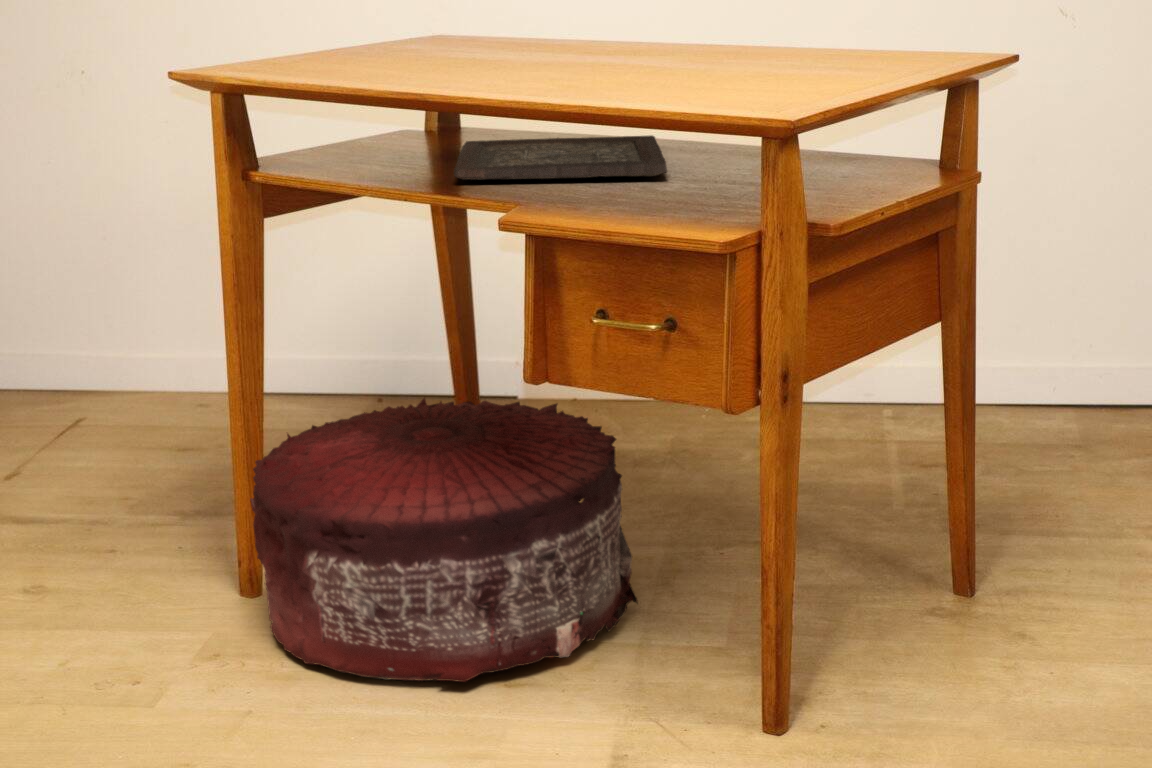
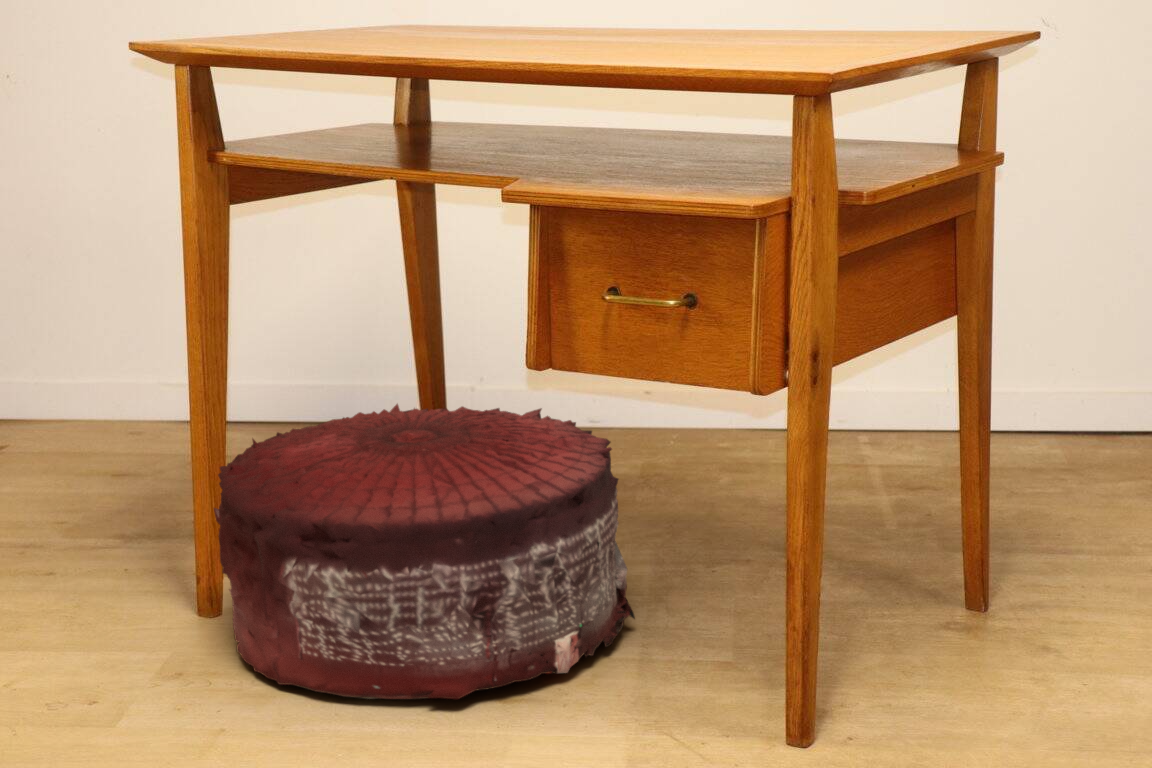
tray: present [454,136,667,180] -> none [442,123,671,158]

